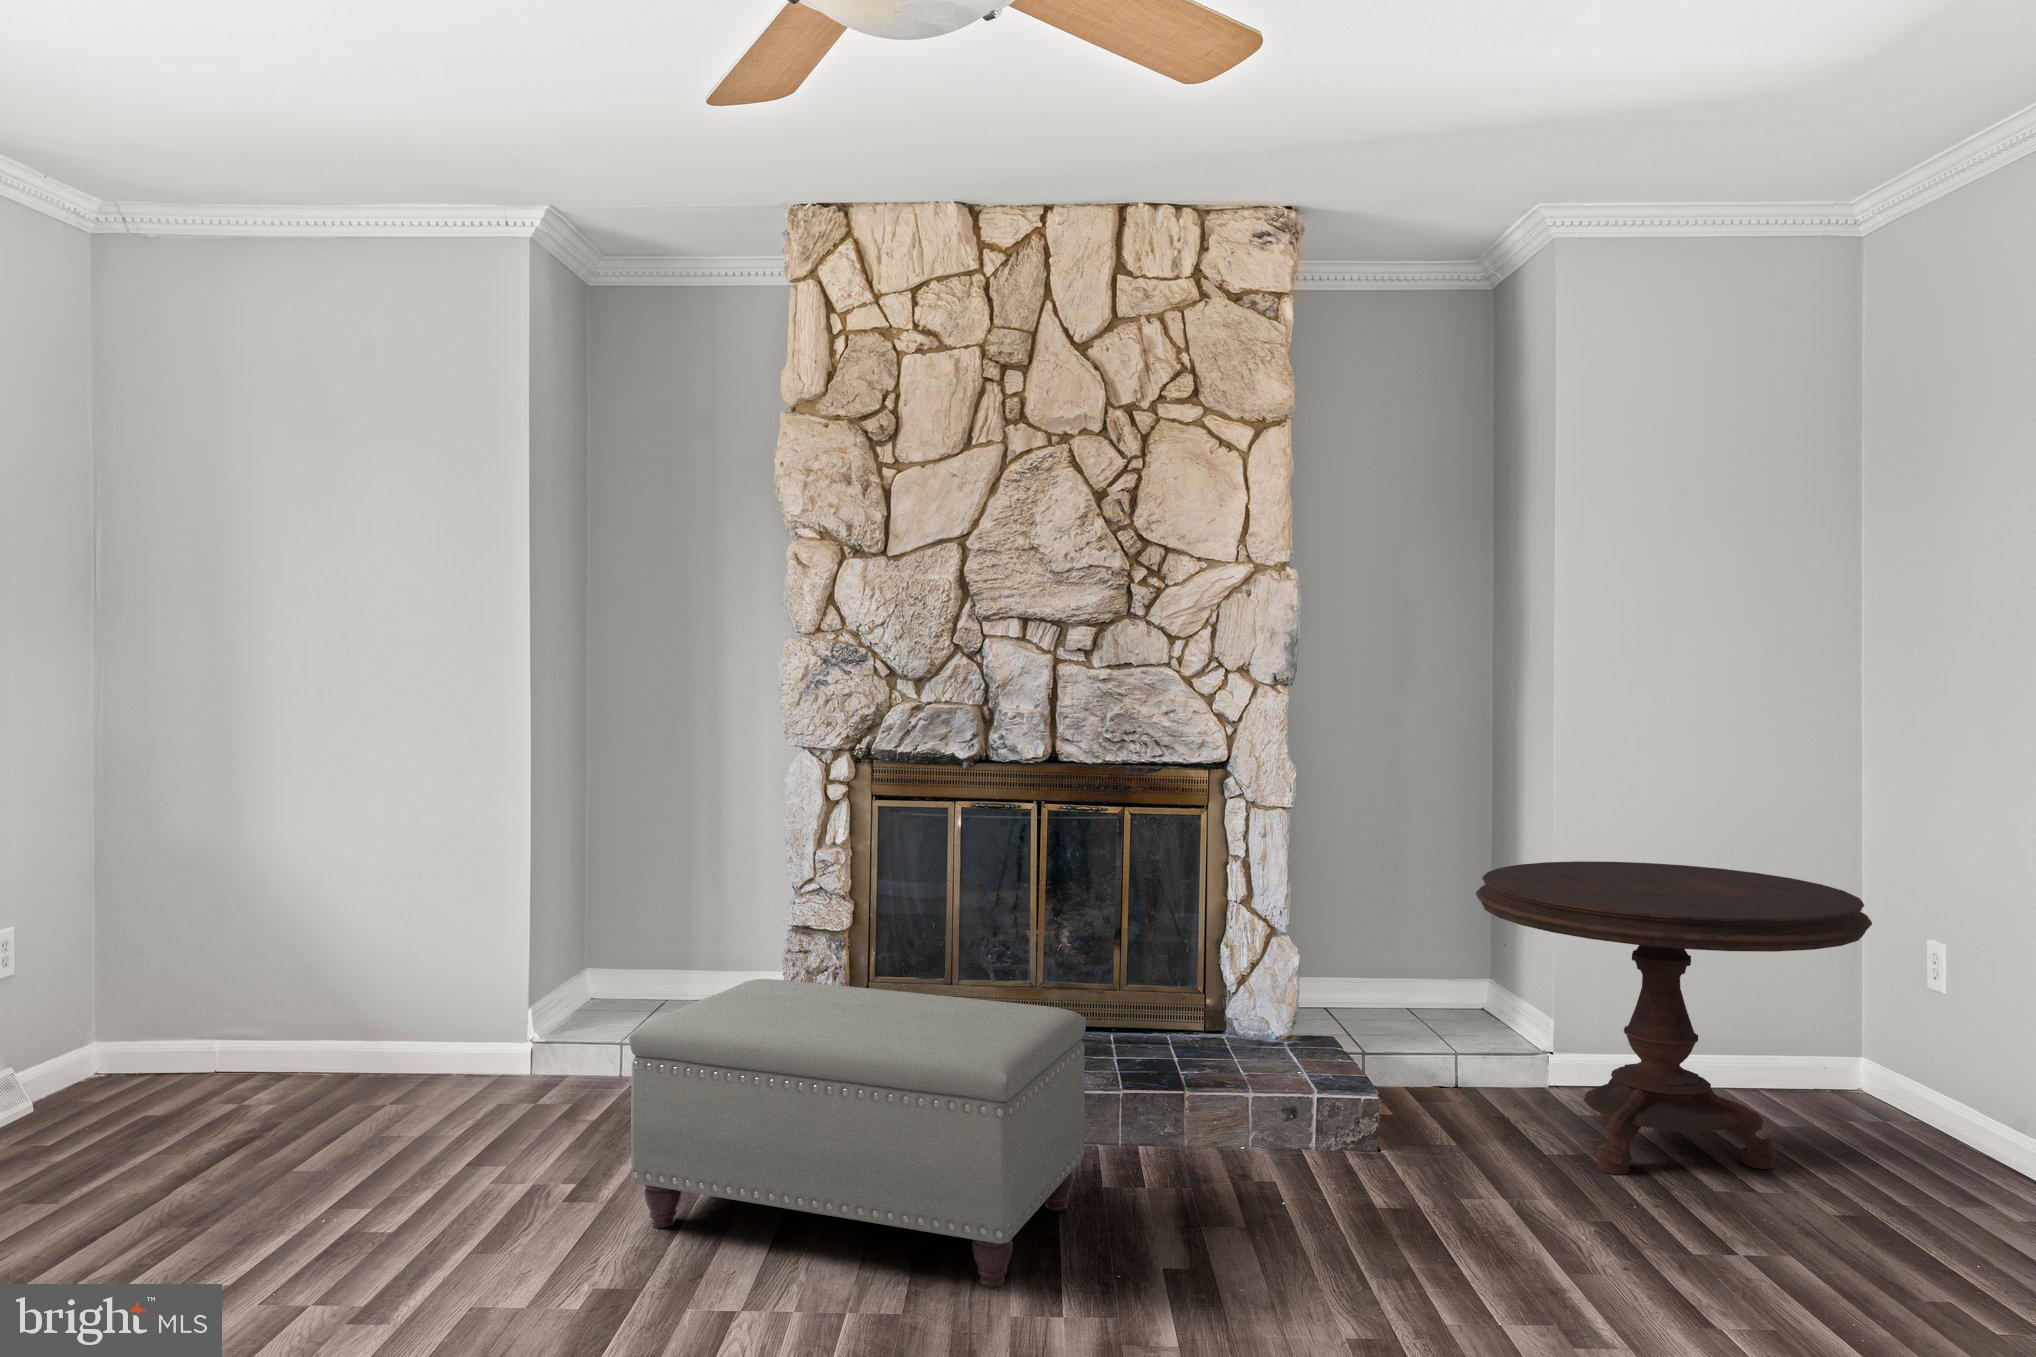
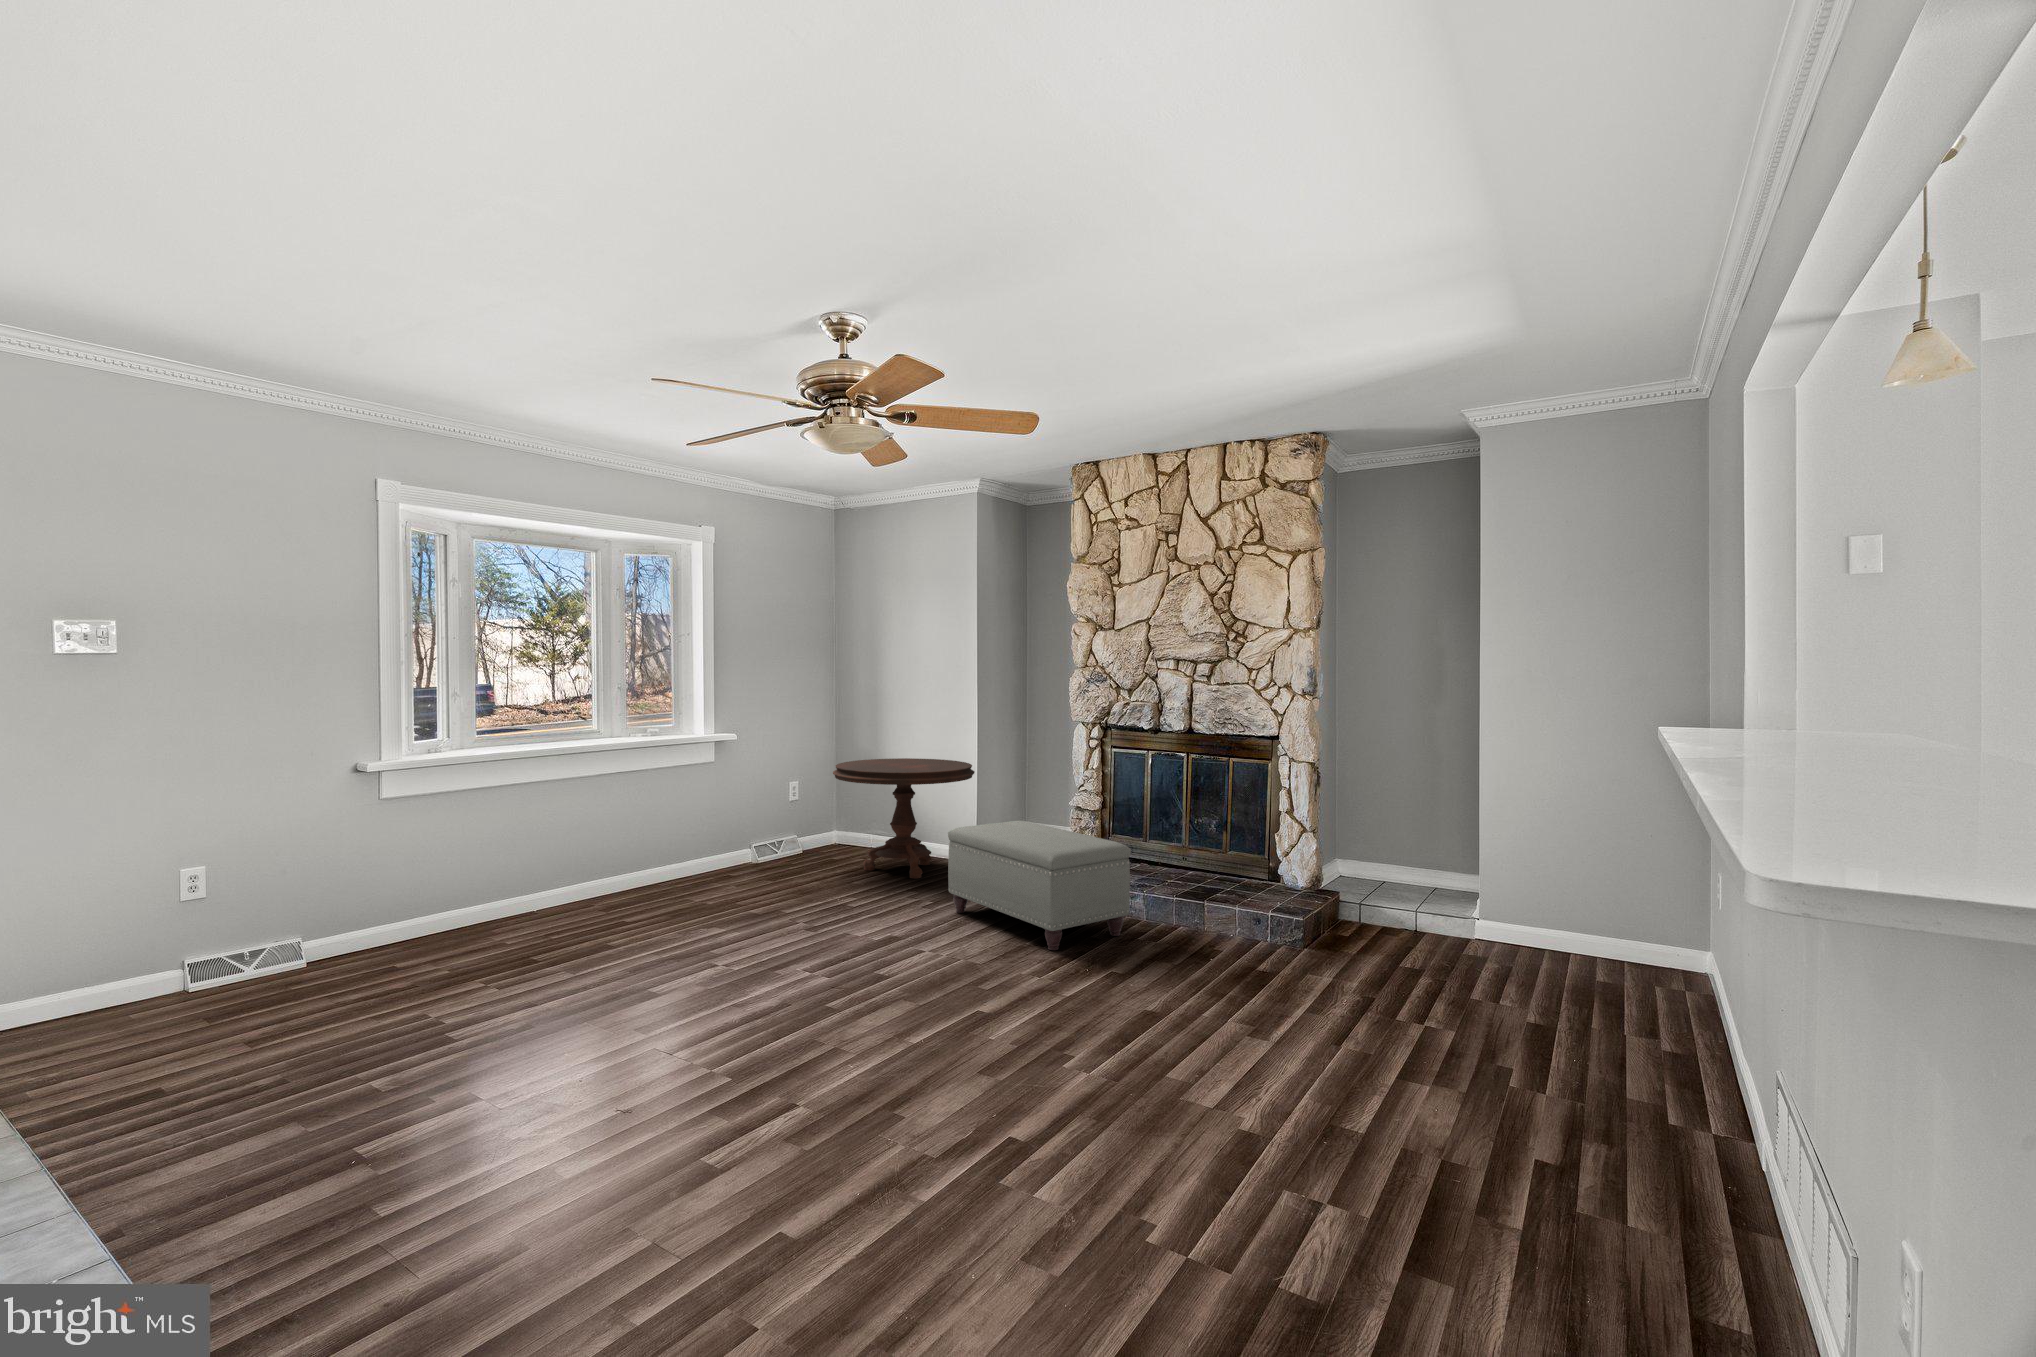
side table: present [1476,861,1872,1174] -> present [833,758,975,879]

